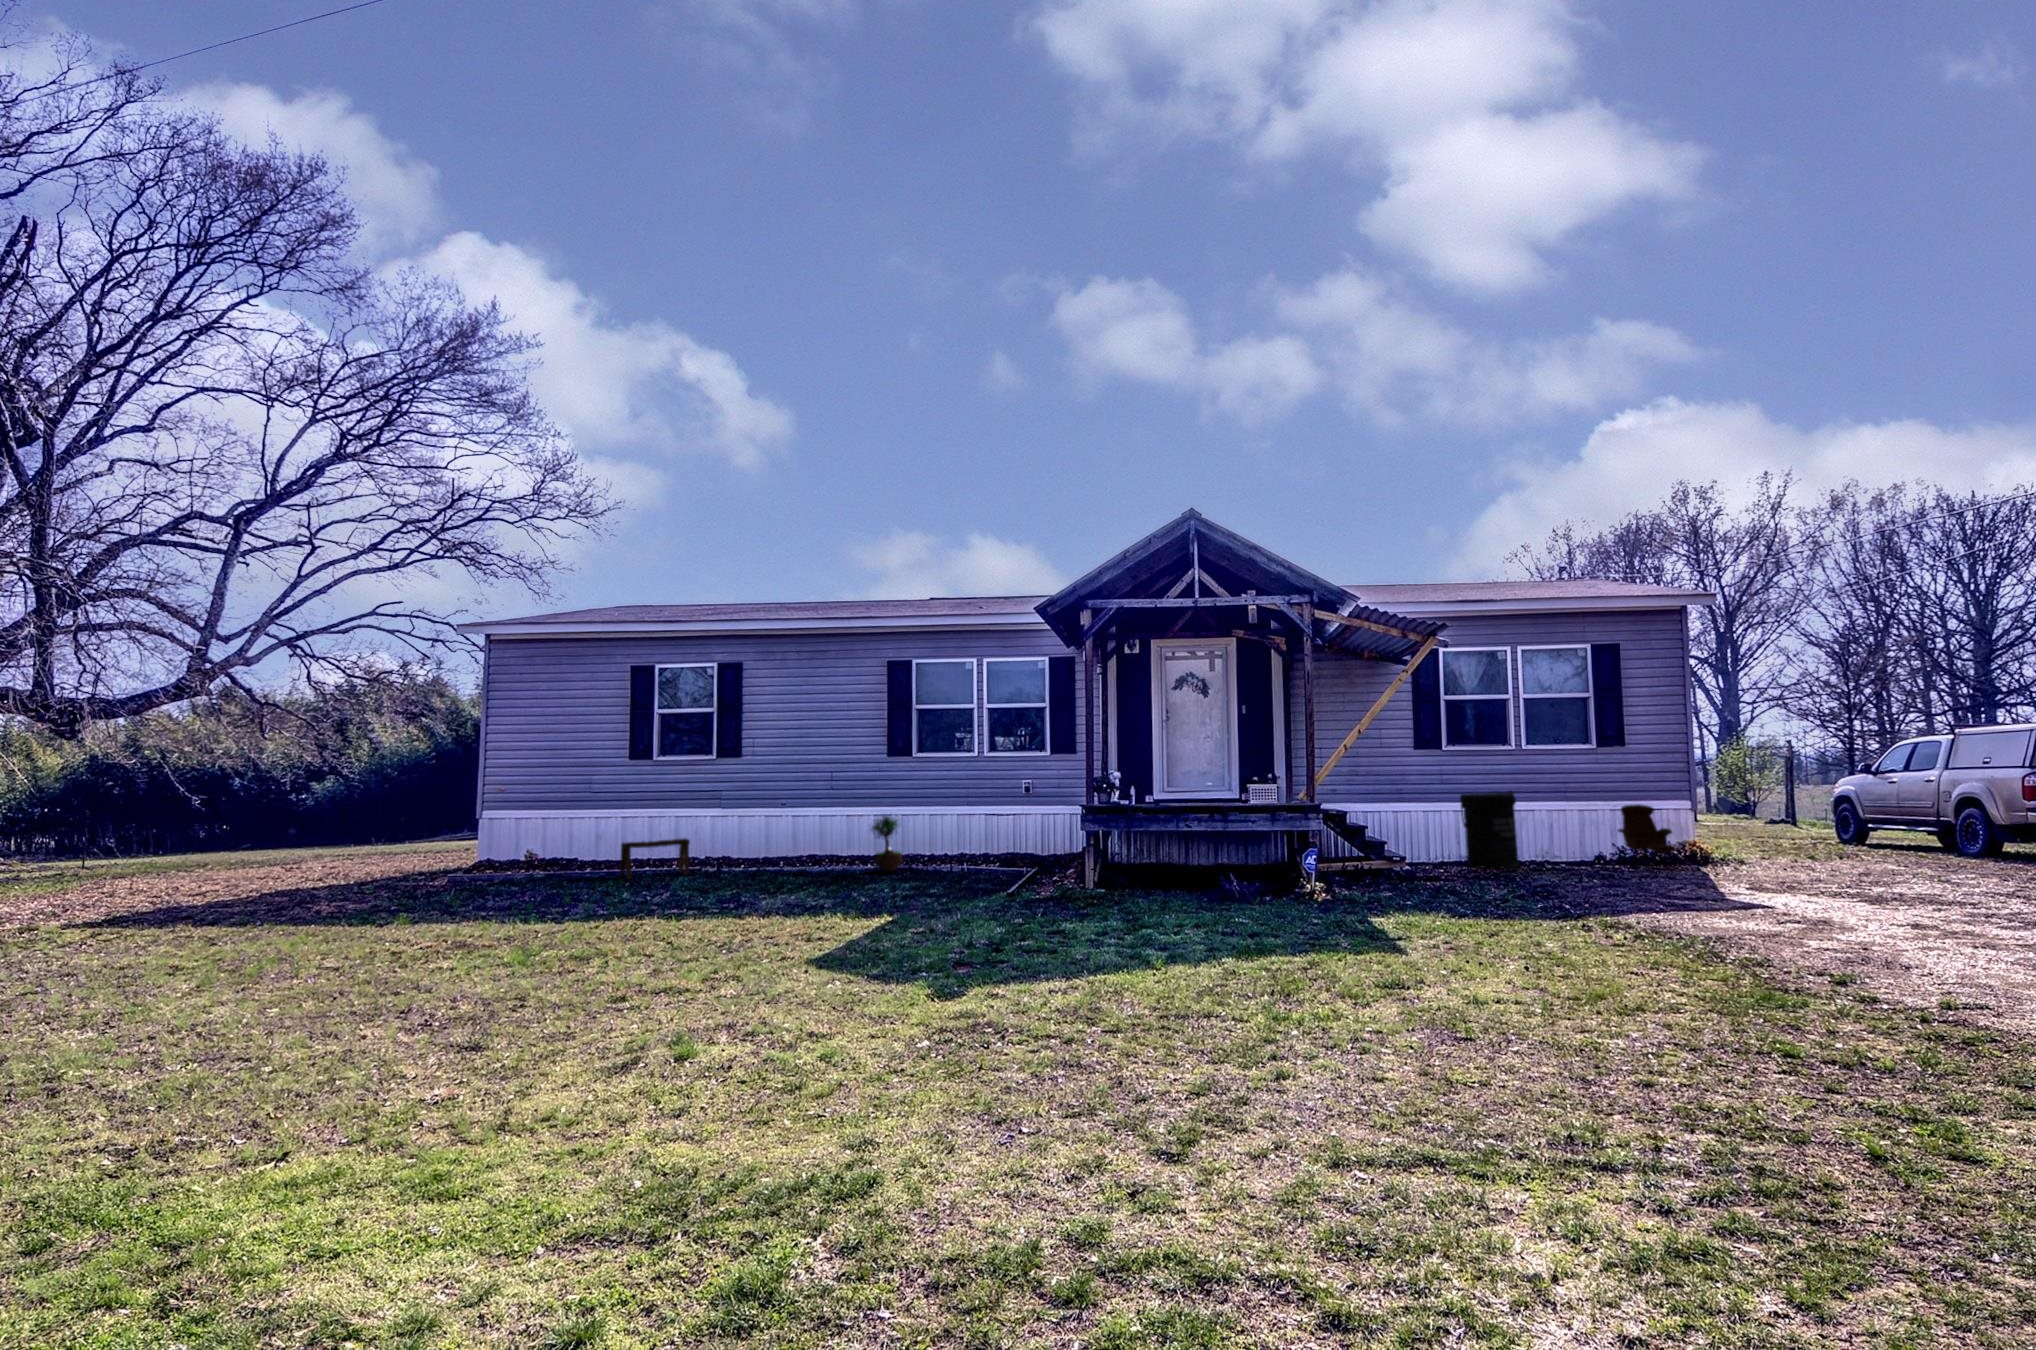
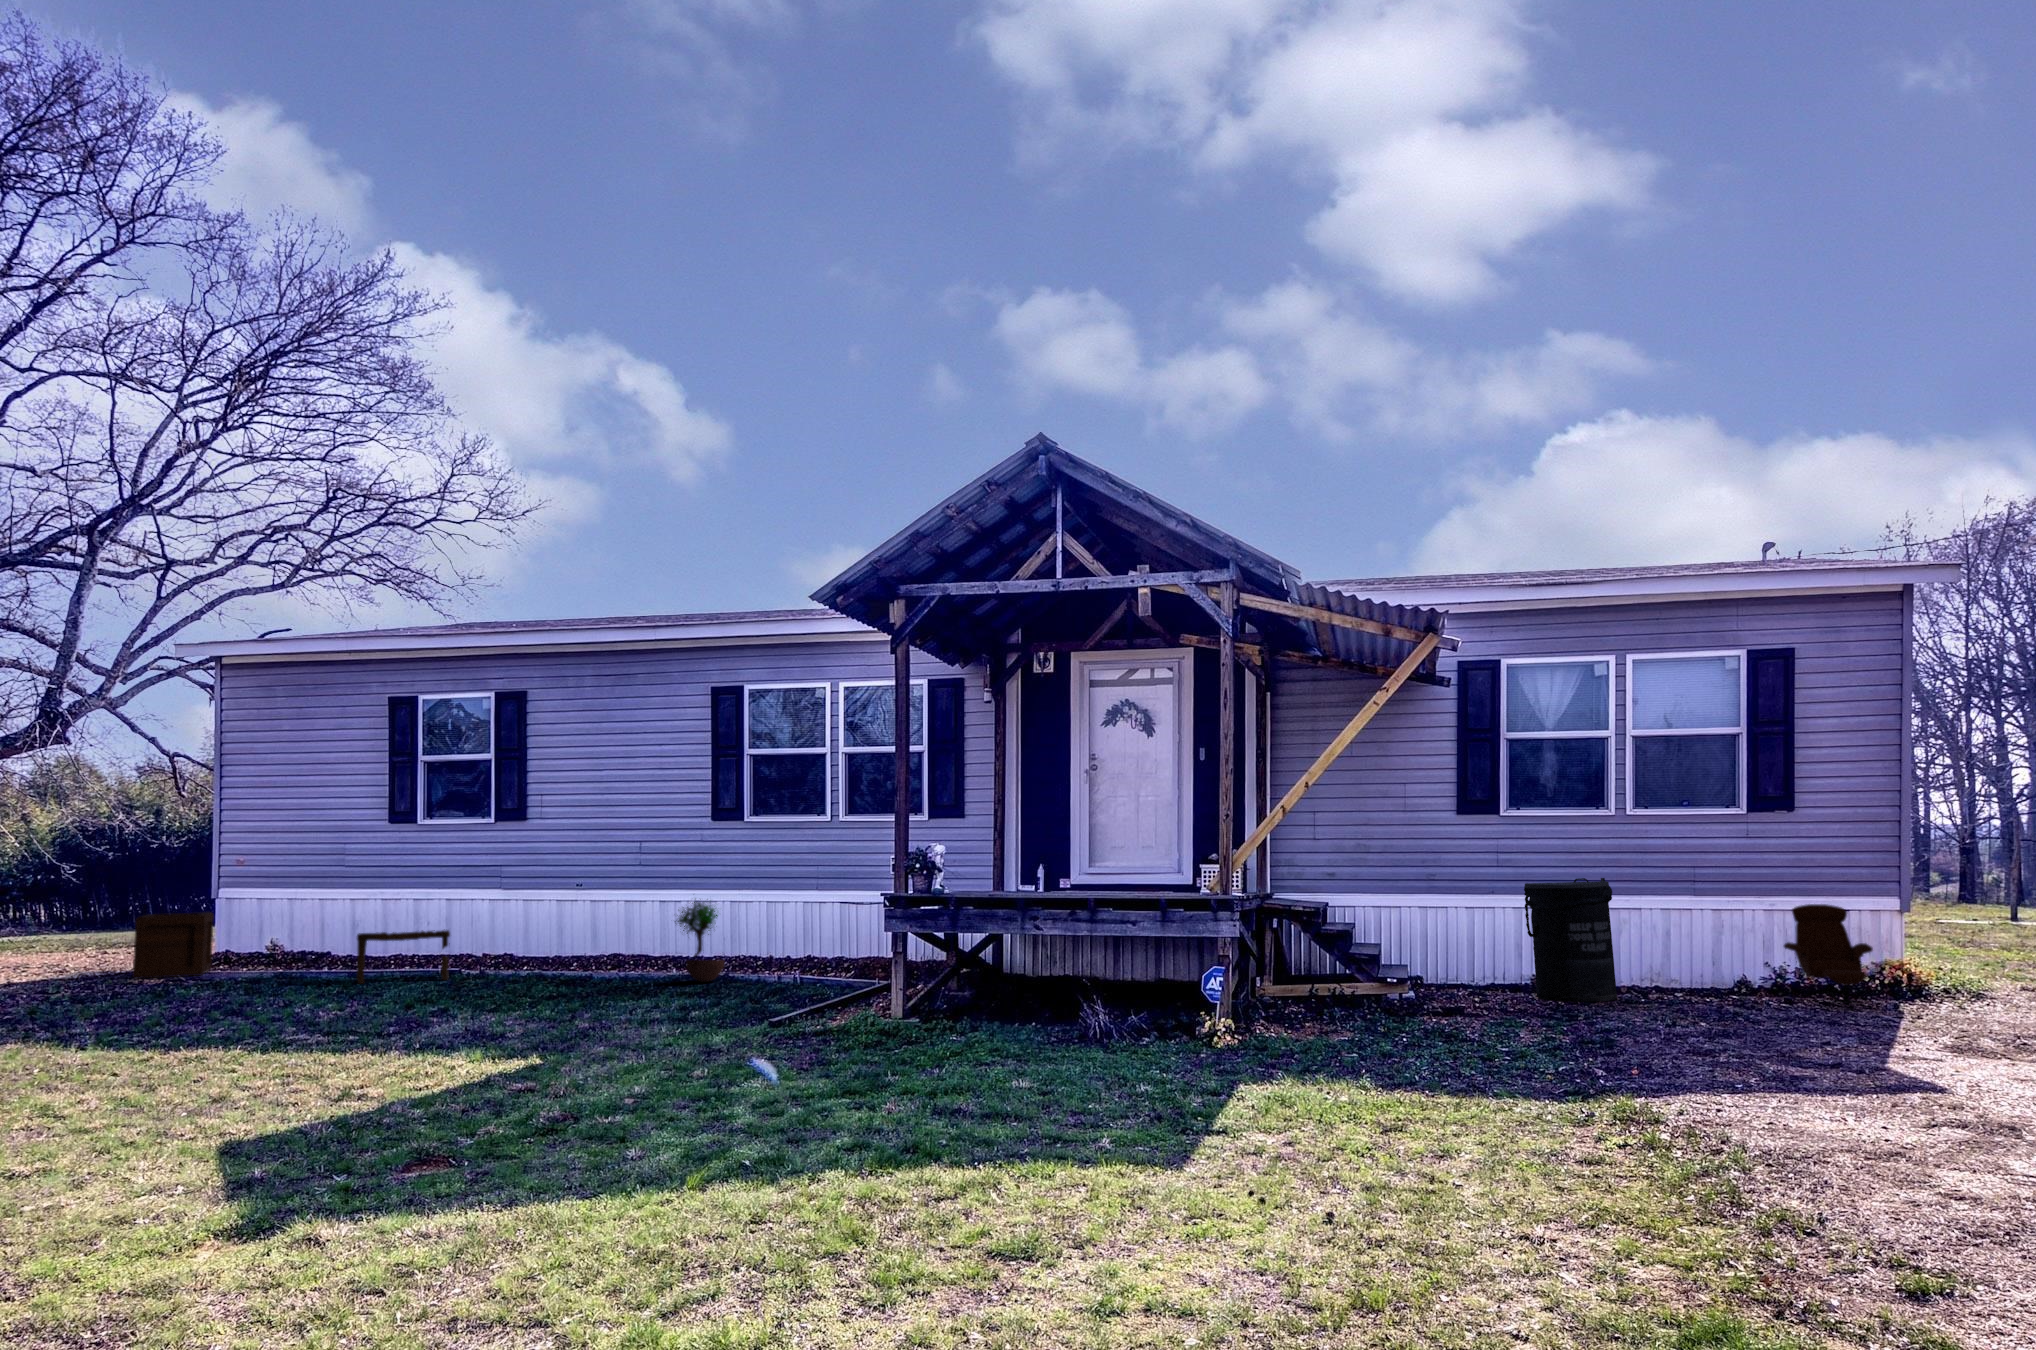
wooden crate: none [428,829,482,881] -> present [133,912,214,979]

